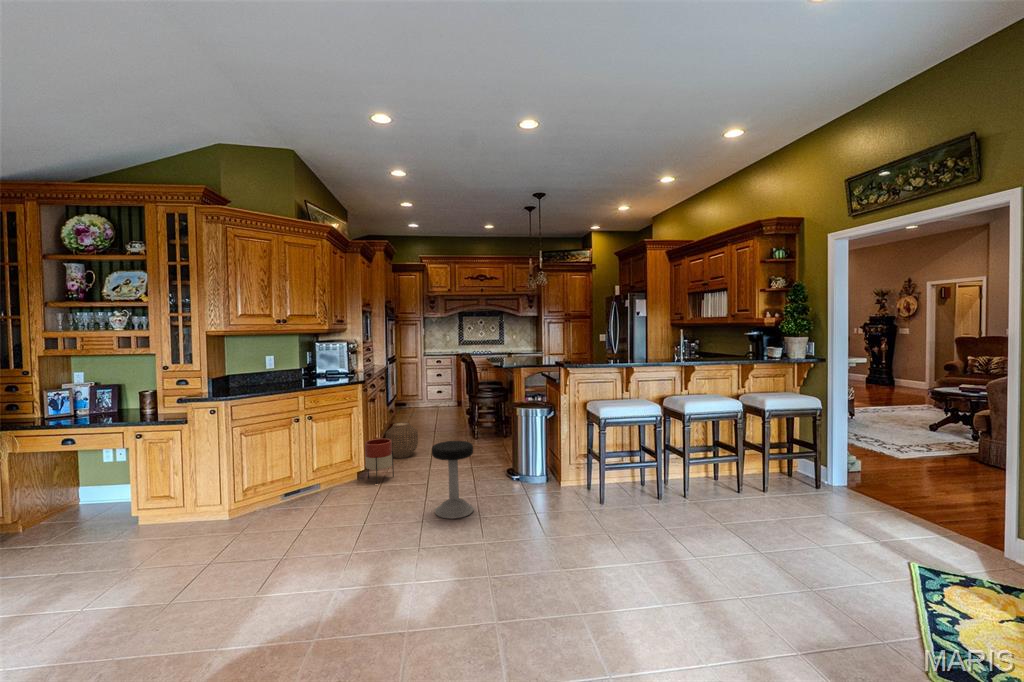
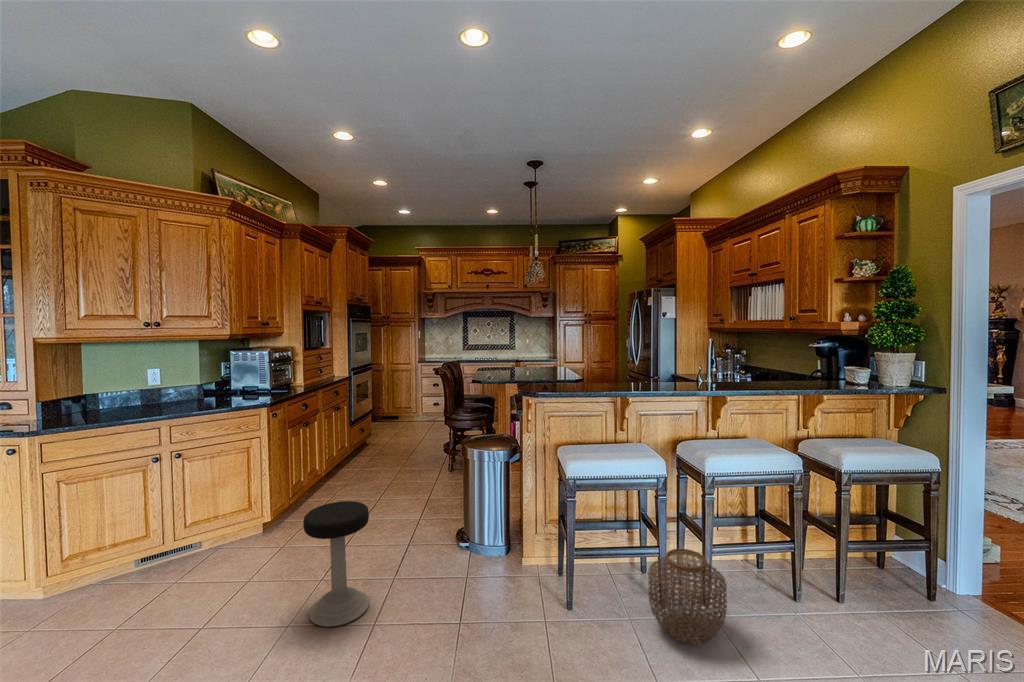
woven basket: present [386,422,418,458] -> present [648,549,727,645]
planter: present [365,439,394,484] -> none [267,479,309,545]

